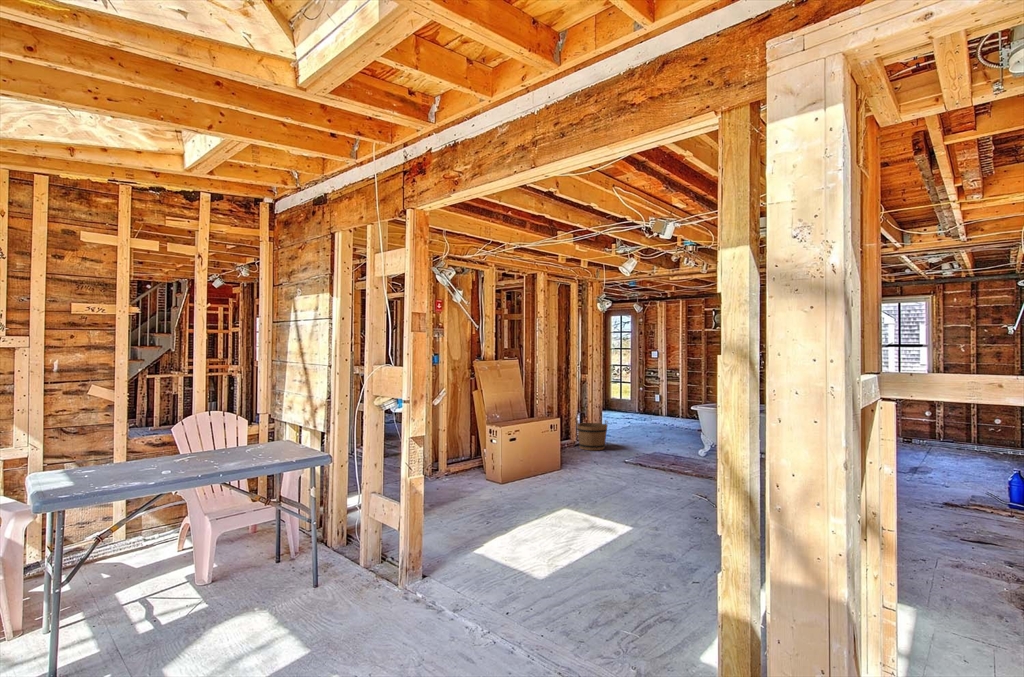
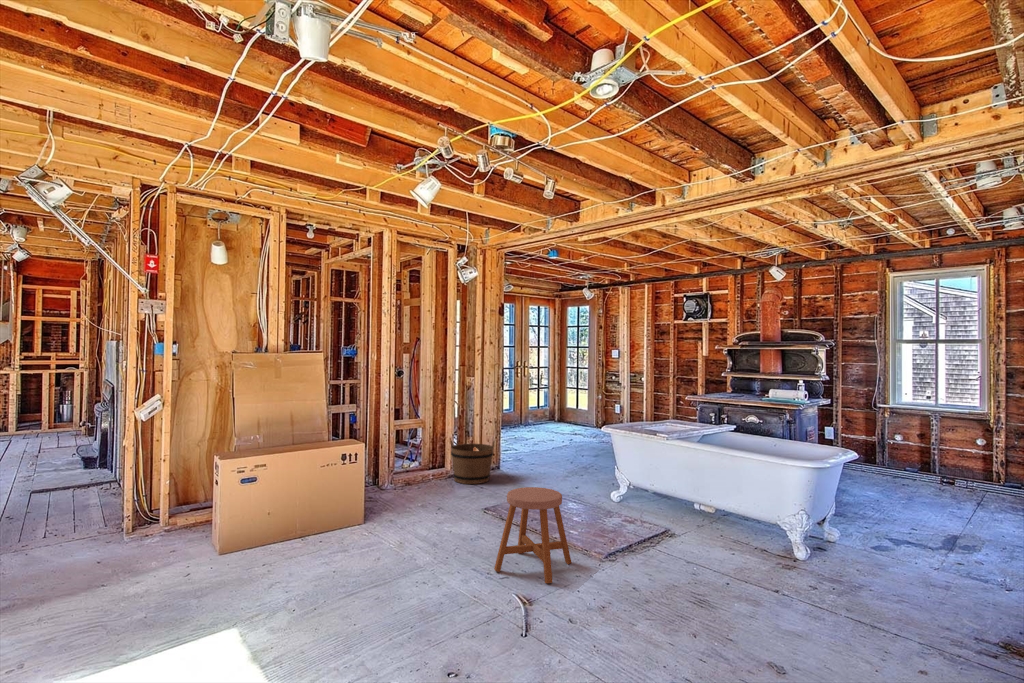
stool: none [671,442,711,493] -> present [494,487,571,583]

